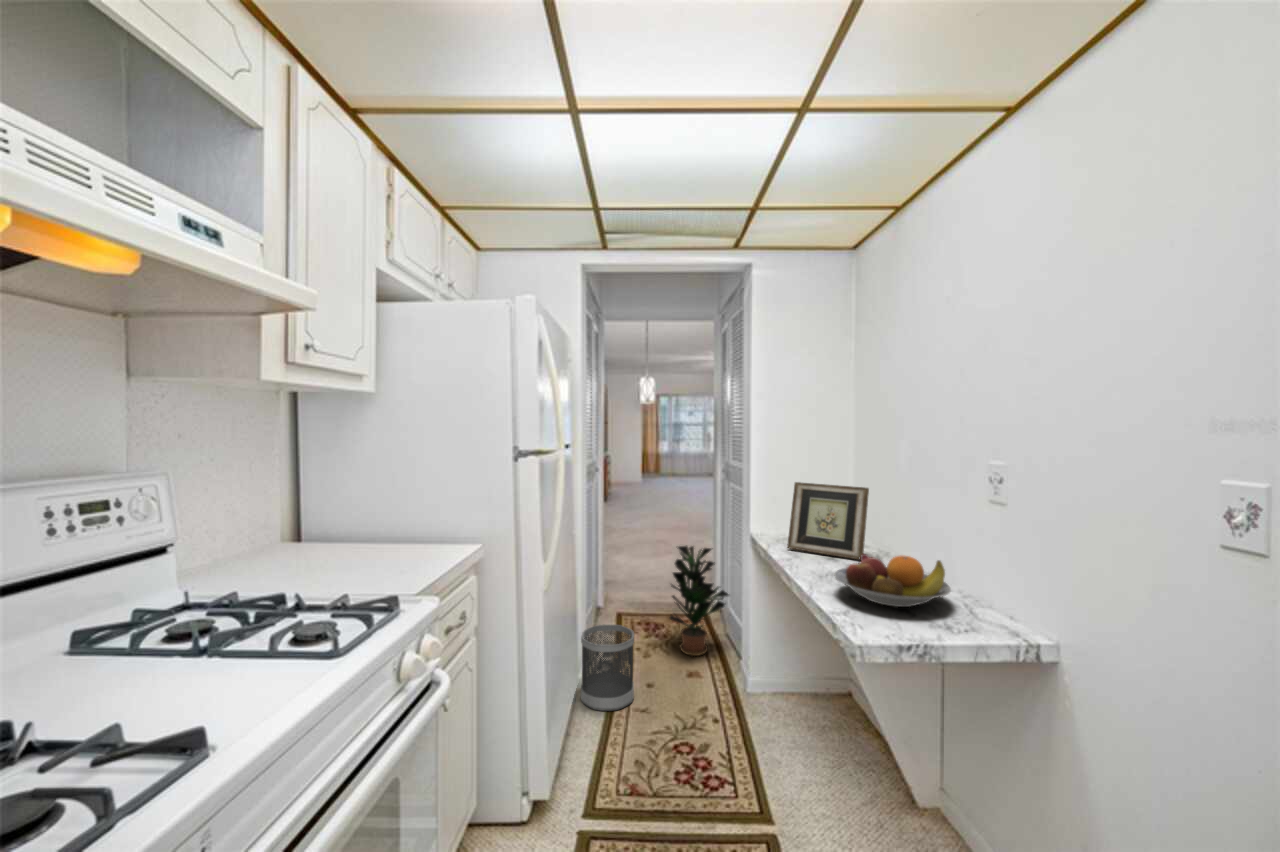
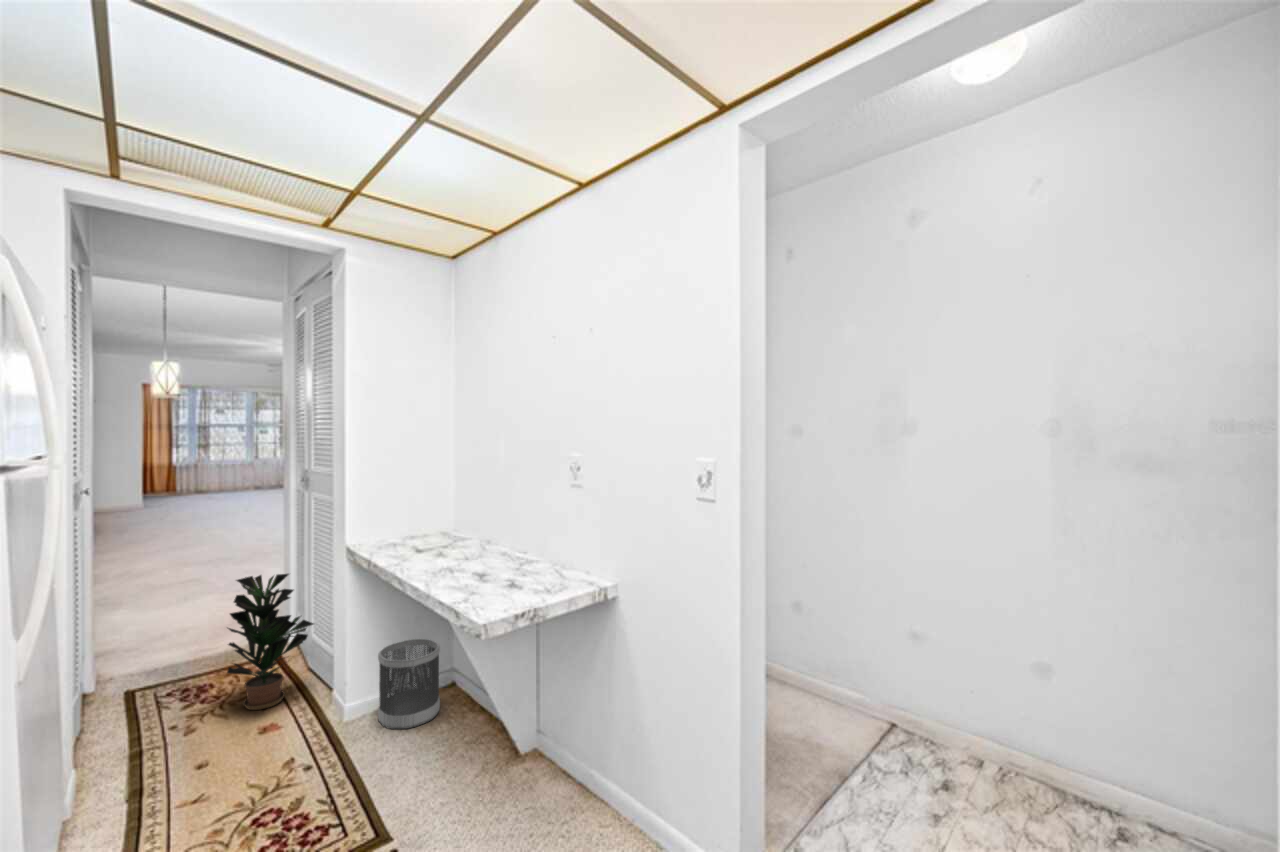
picture frame: present [787,482,869,560] -> none [391,484,473,554]
fruit bowl: present [835,554,951,607] -> none [450,539,547,586]
wastebasket: present [581,625,634,711] -> present [378,639,440,729]

